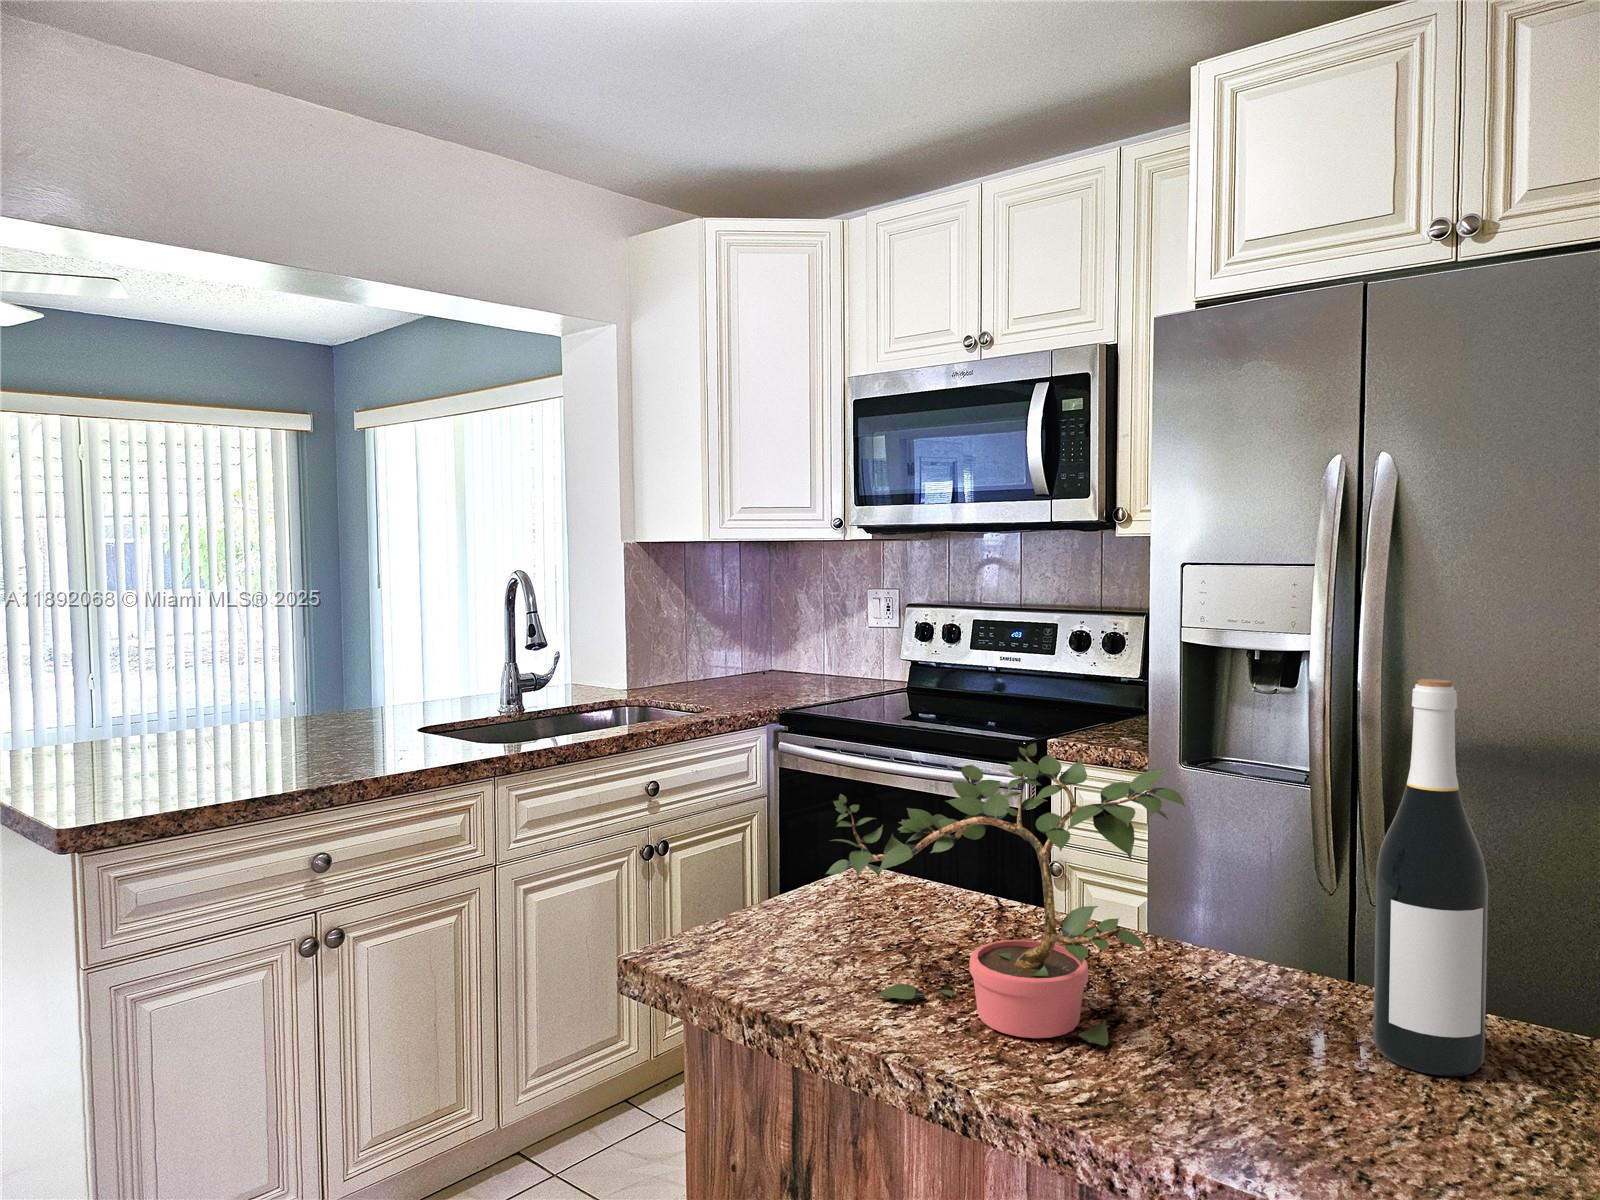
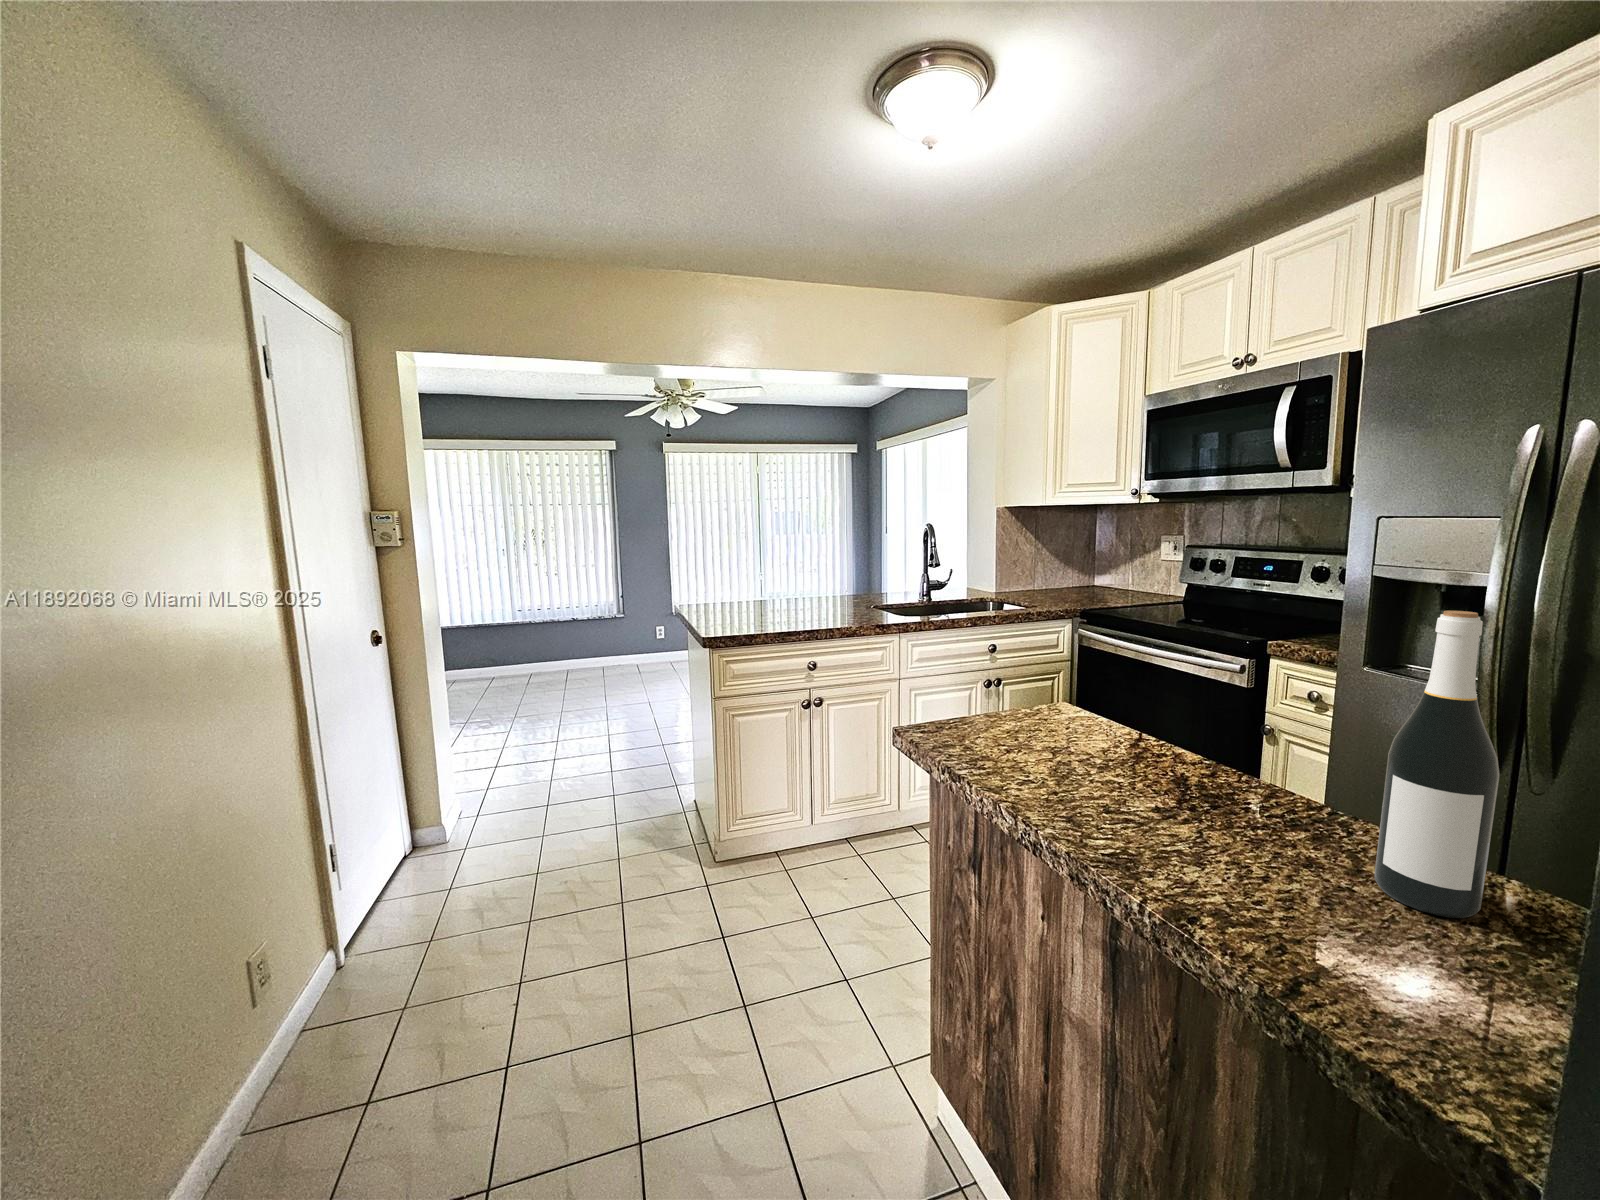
potted plant: present [826,743,1185,1046] -> none [1001,635,1213,828]

